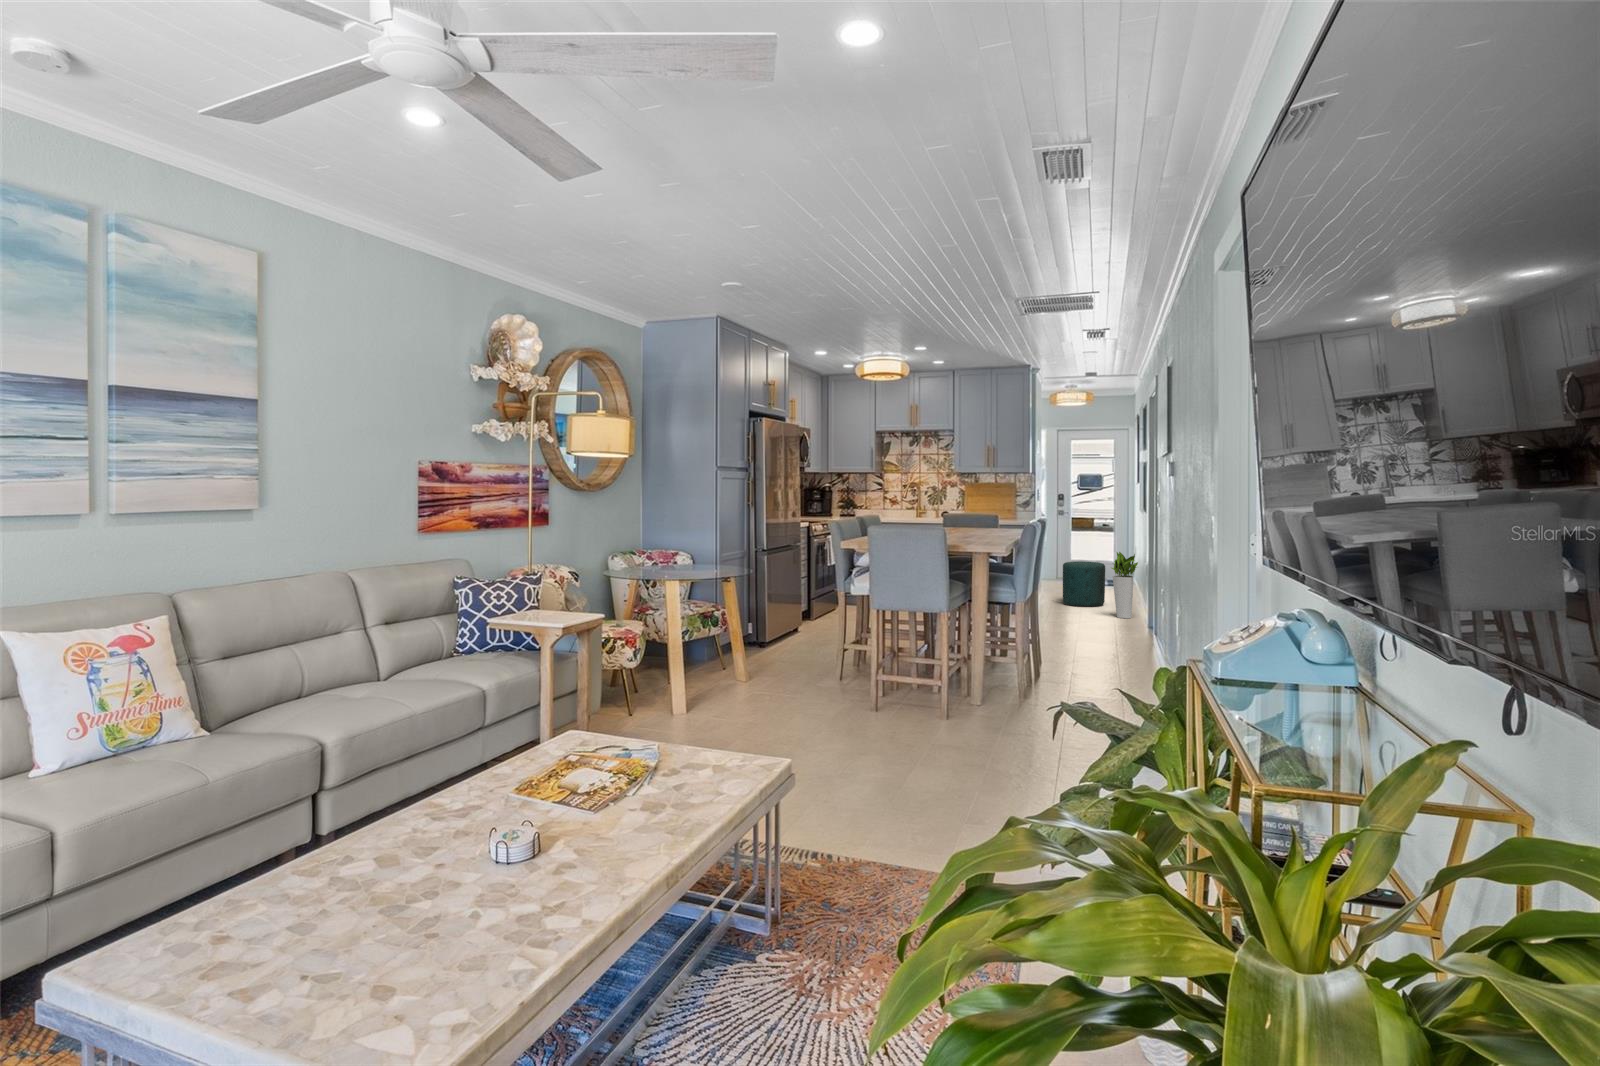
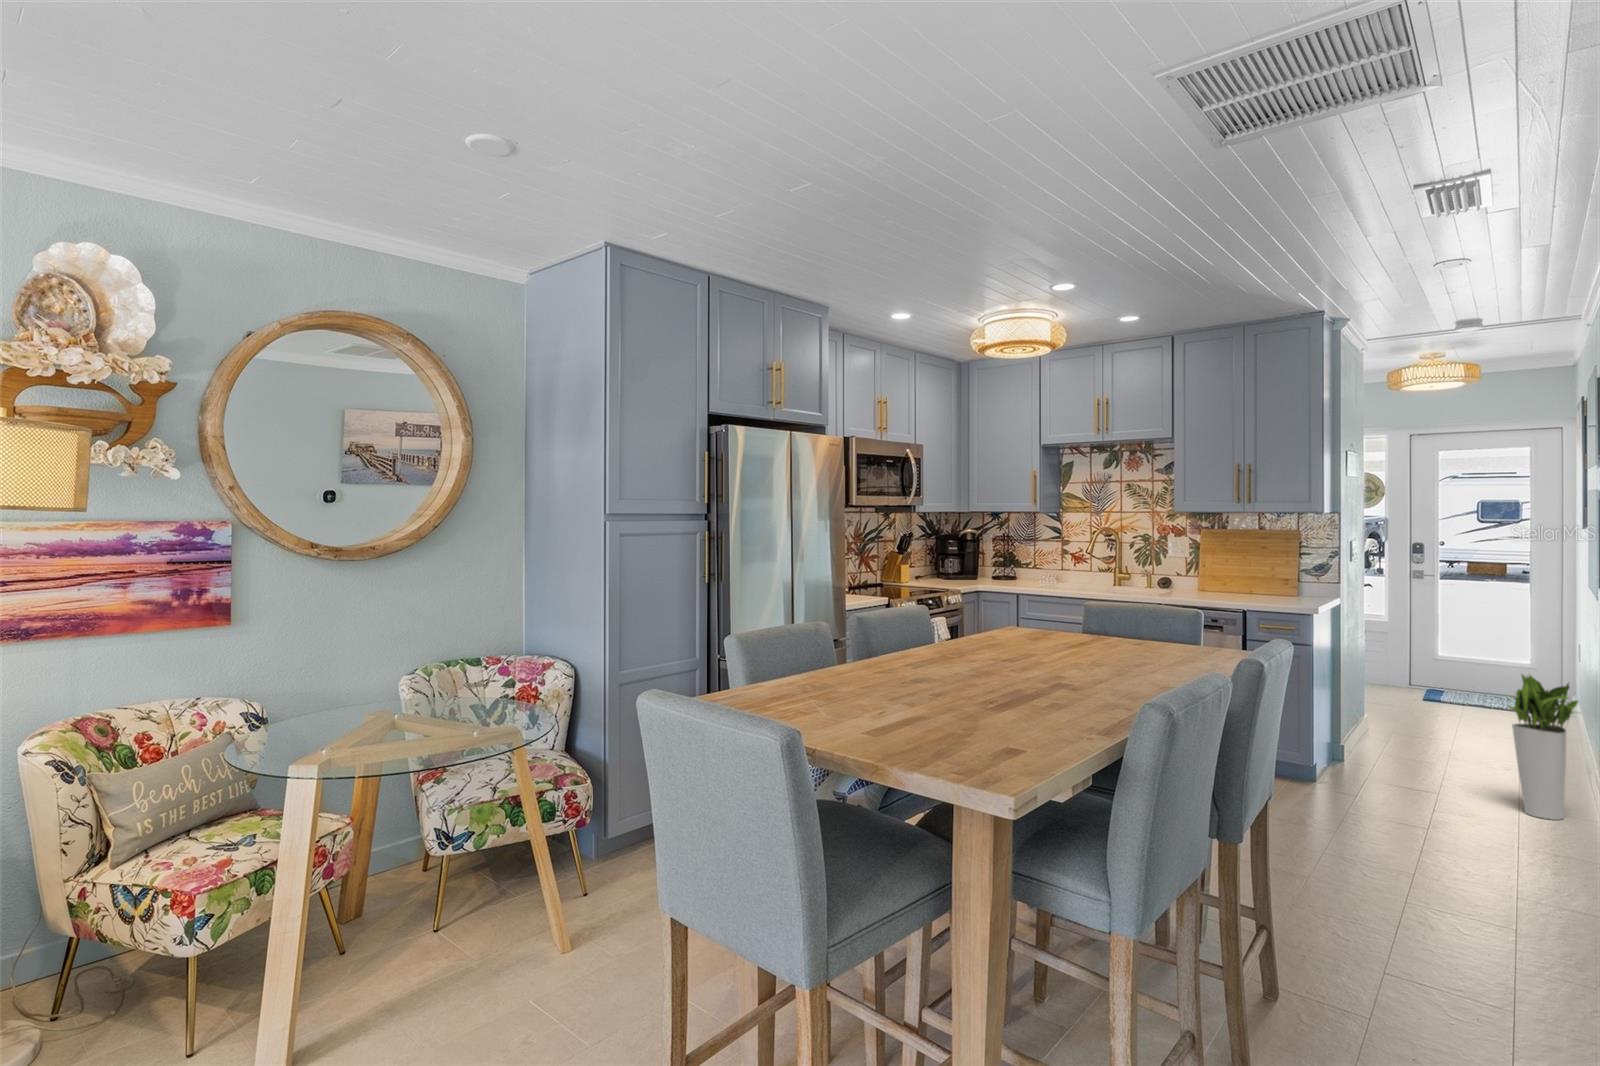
ottoman: present [1063,561,1105,607] -> none [1401,675,1499,771]

